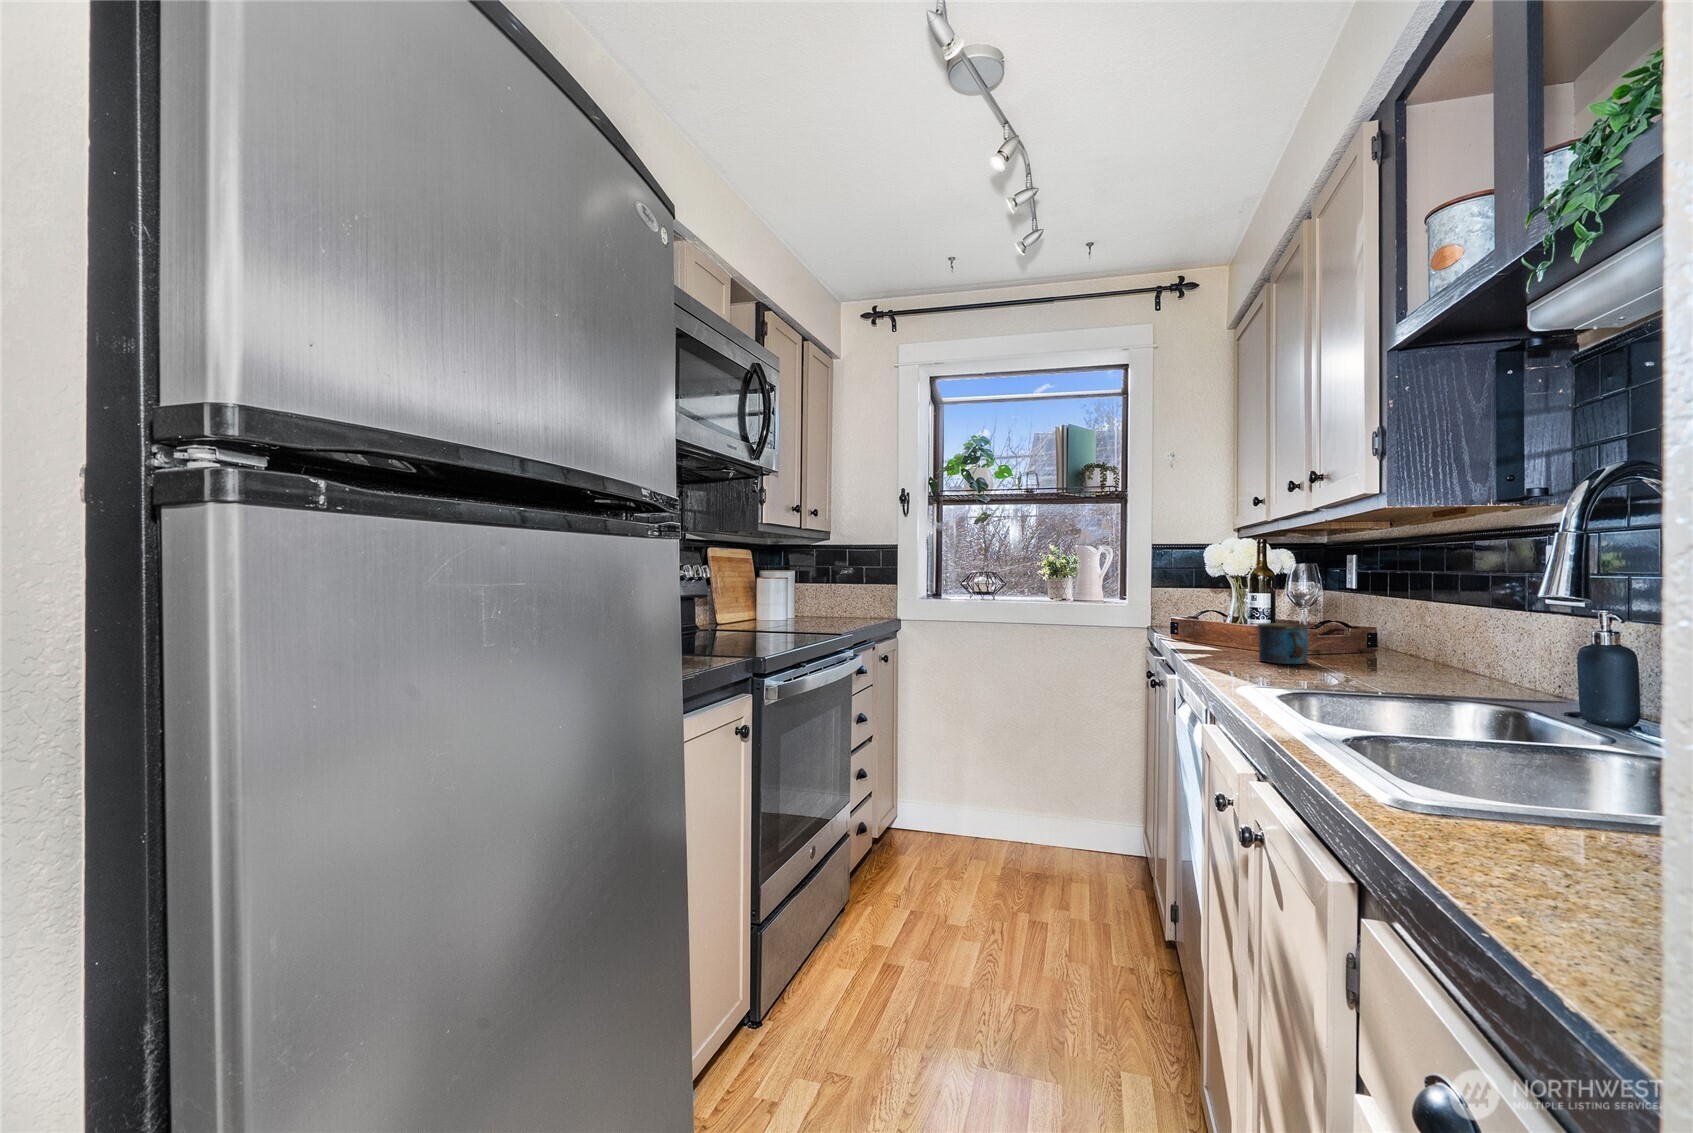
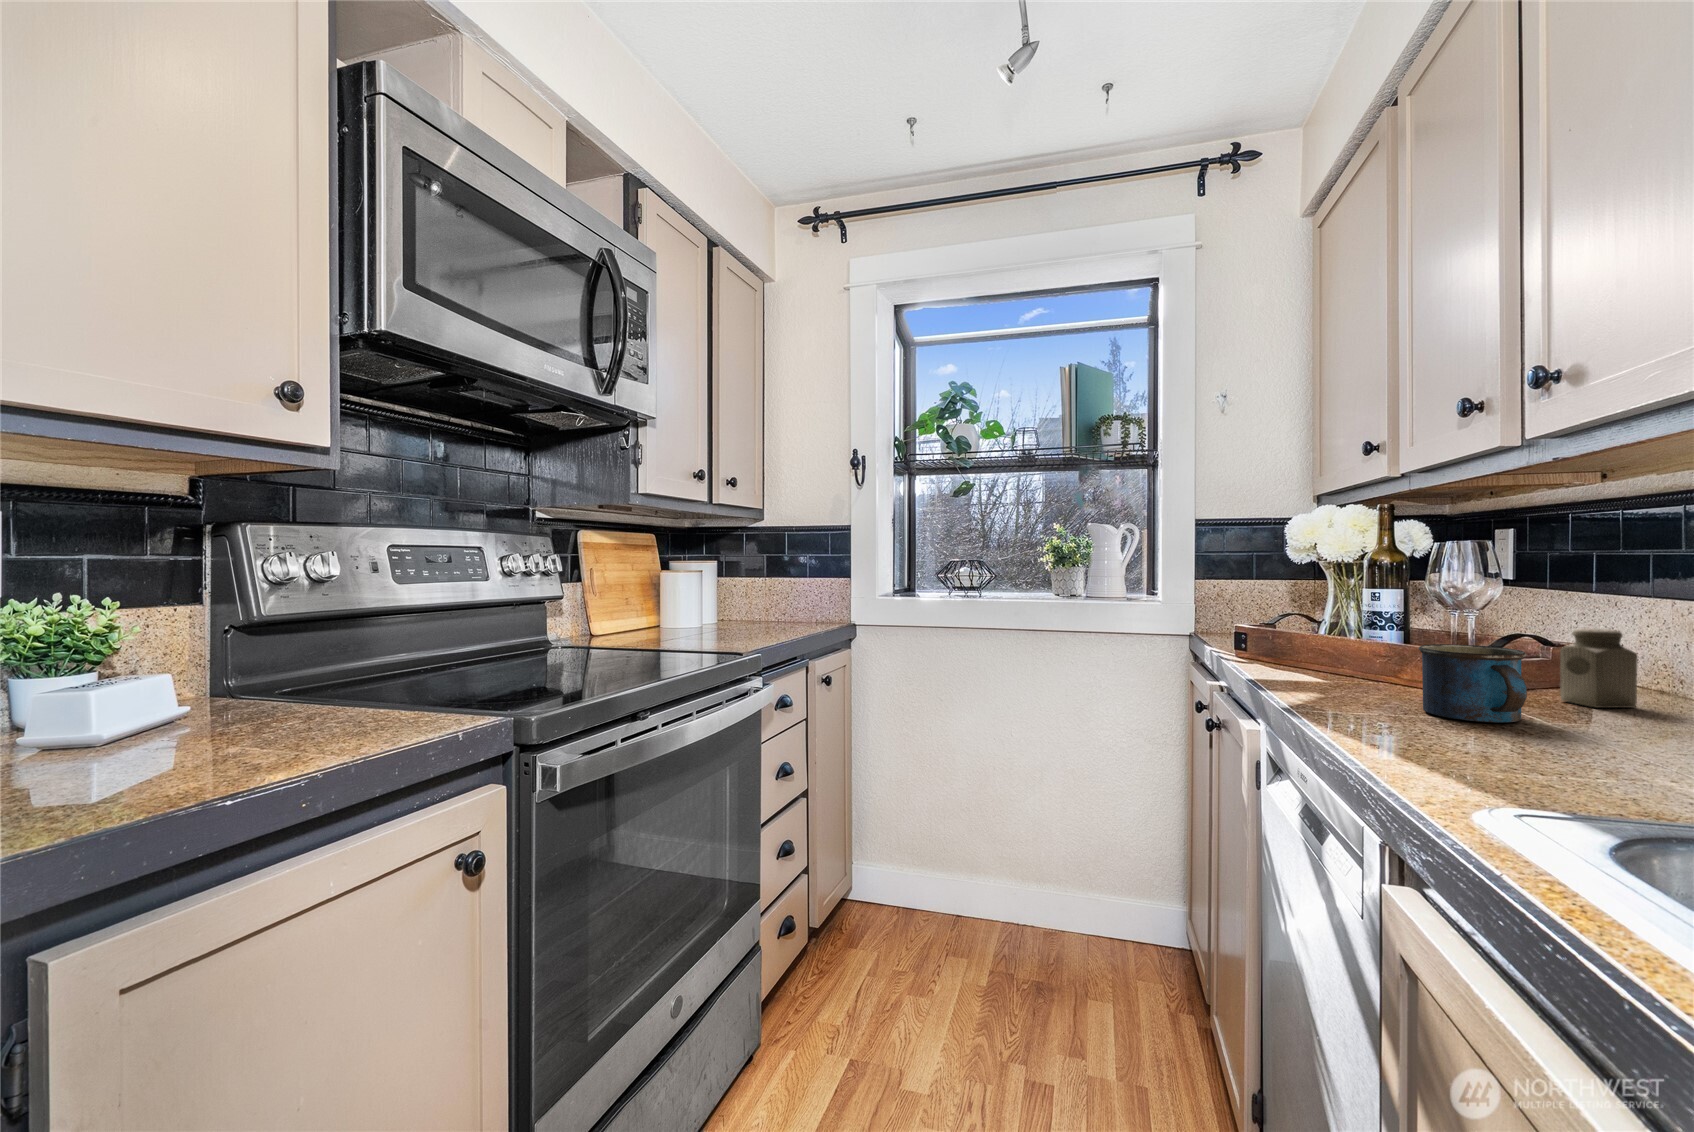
salt shaker: none [1343,615,1380,660] -> present [1560,628,1638,708]

